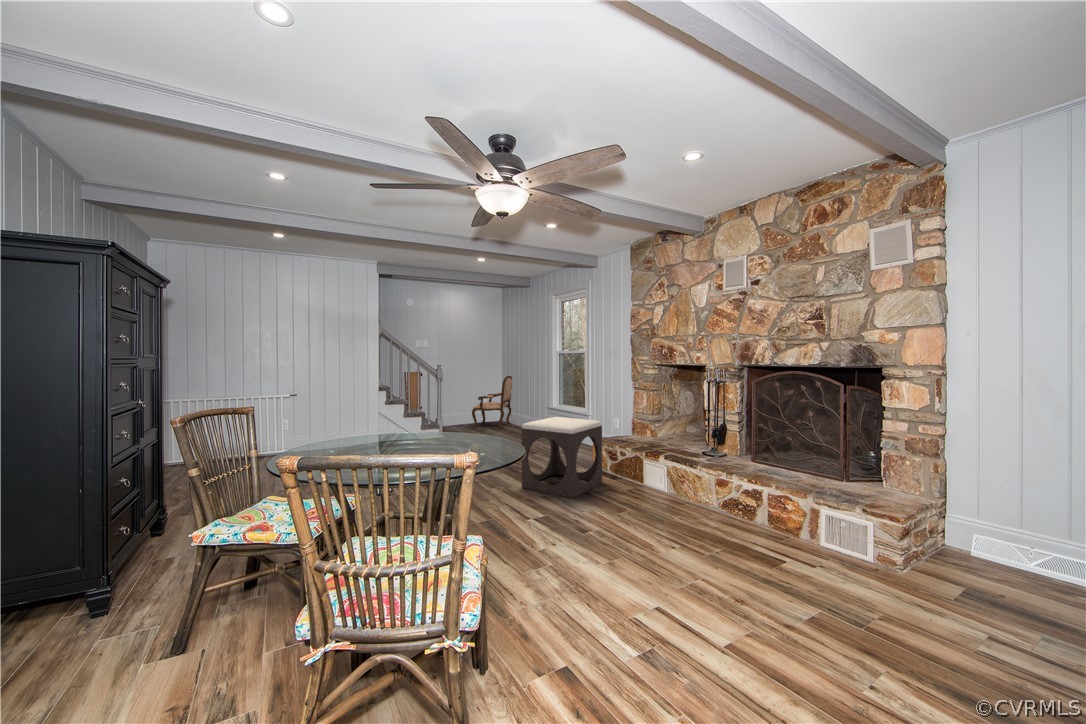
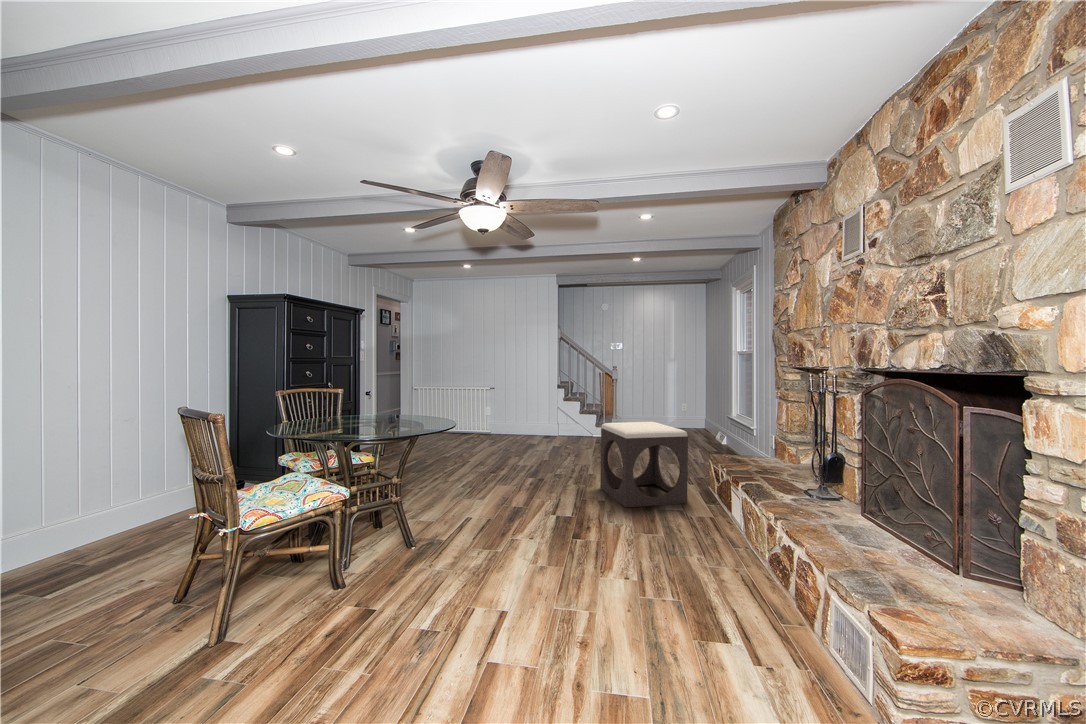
armchair: present [472,376,512,429] -> none [663,380,713,436]

